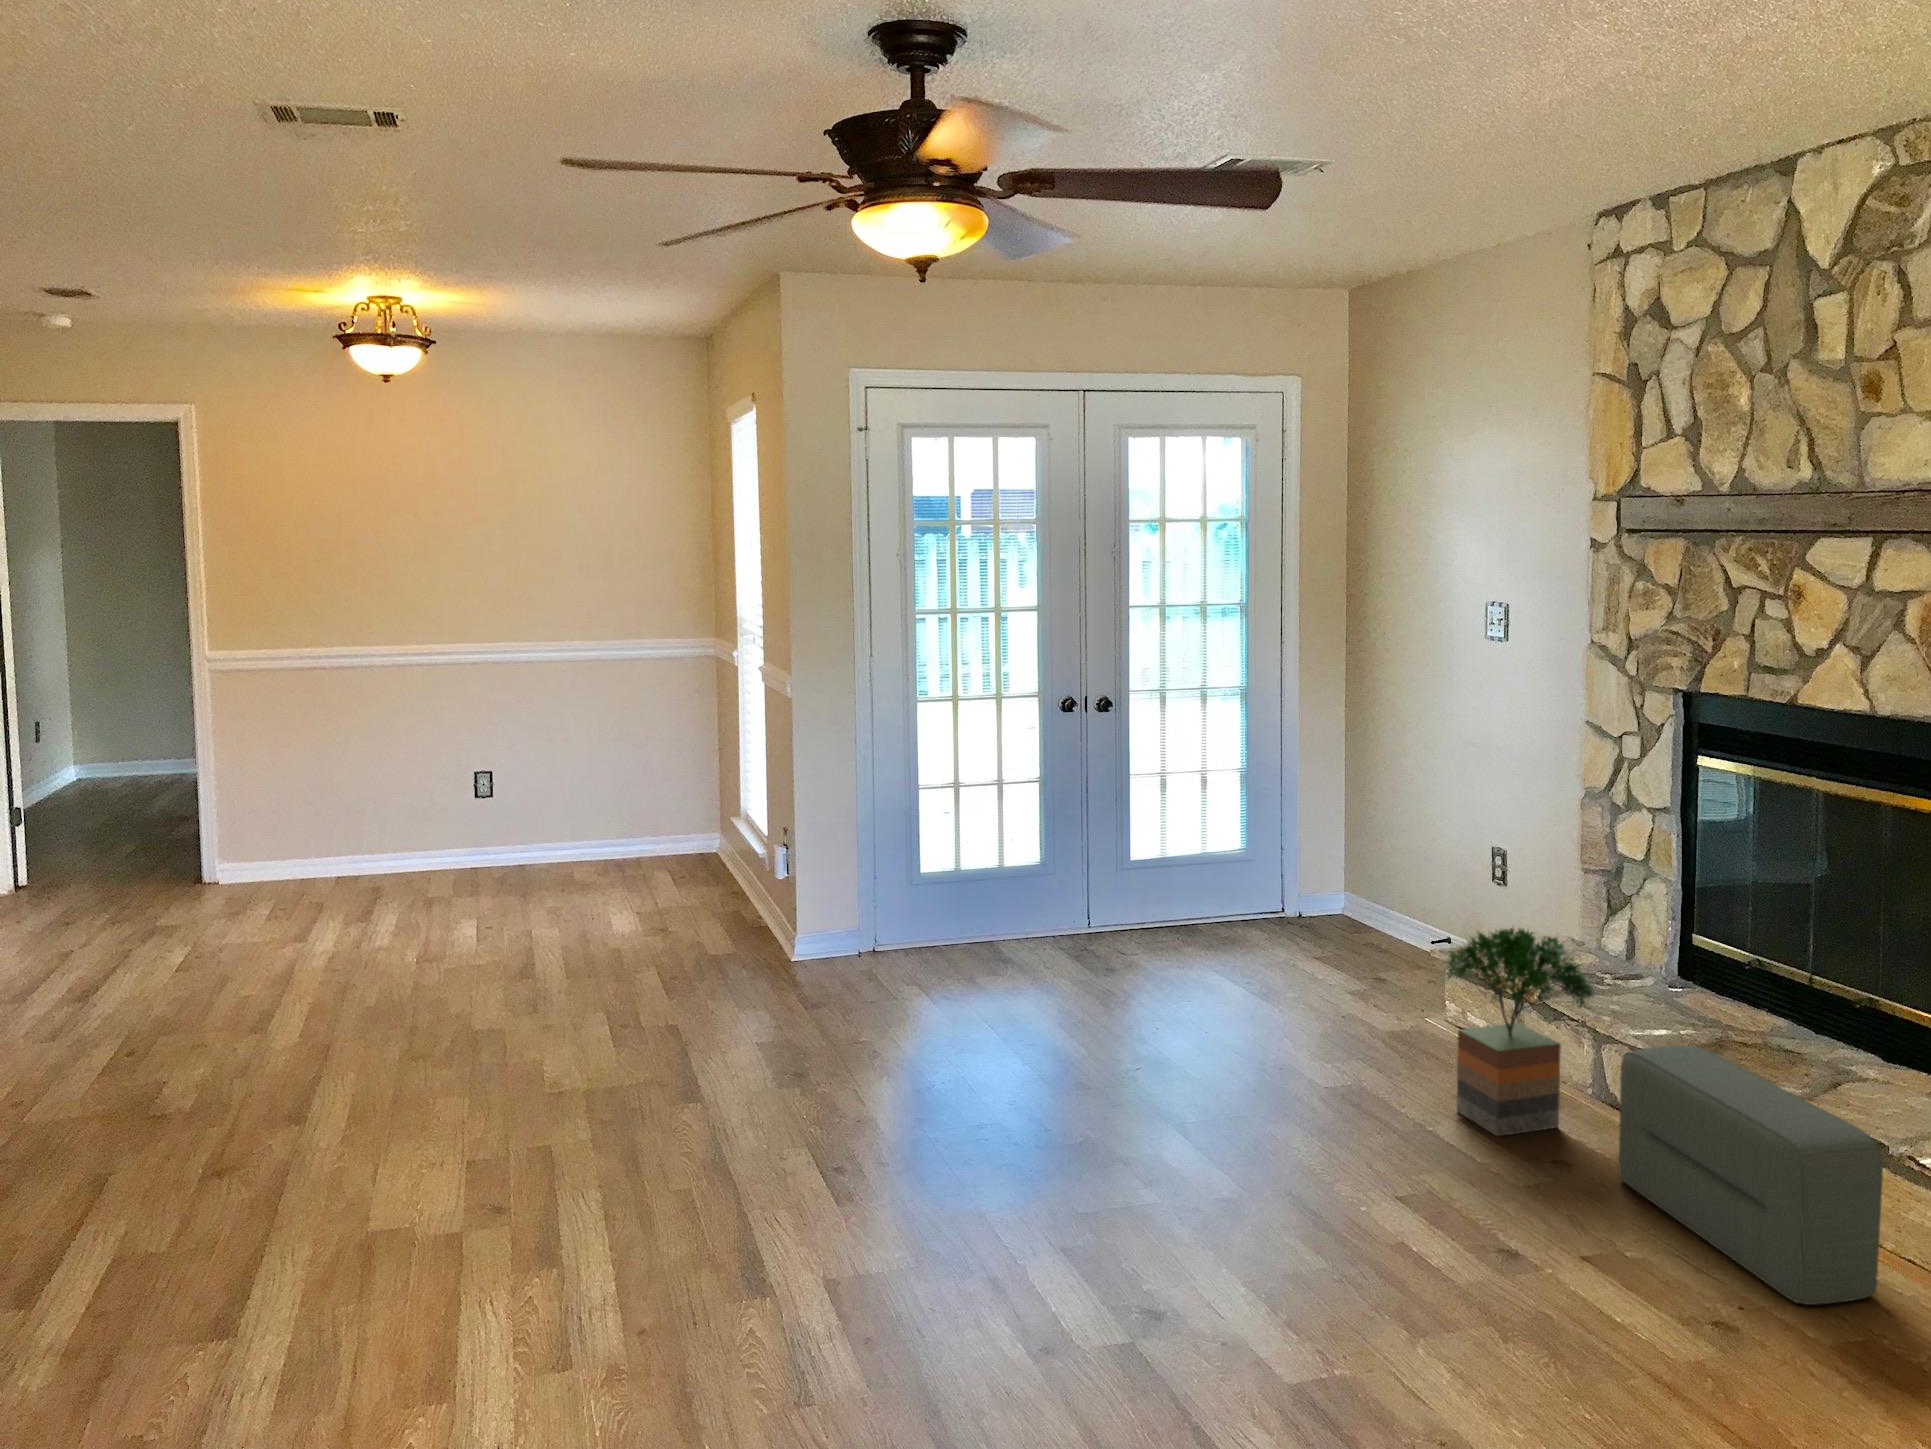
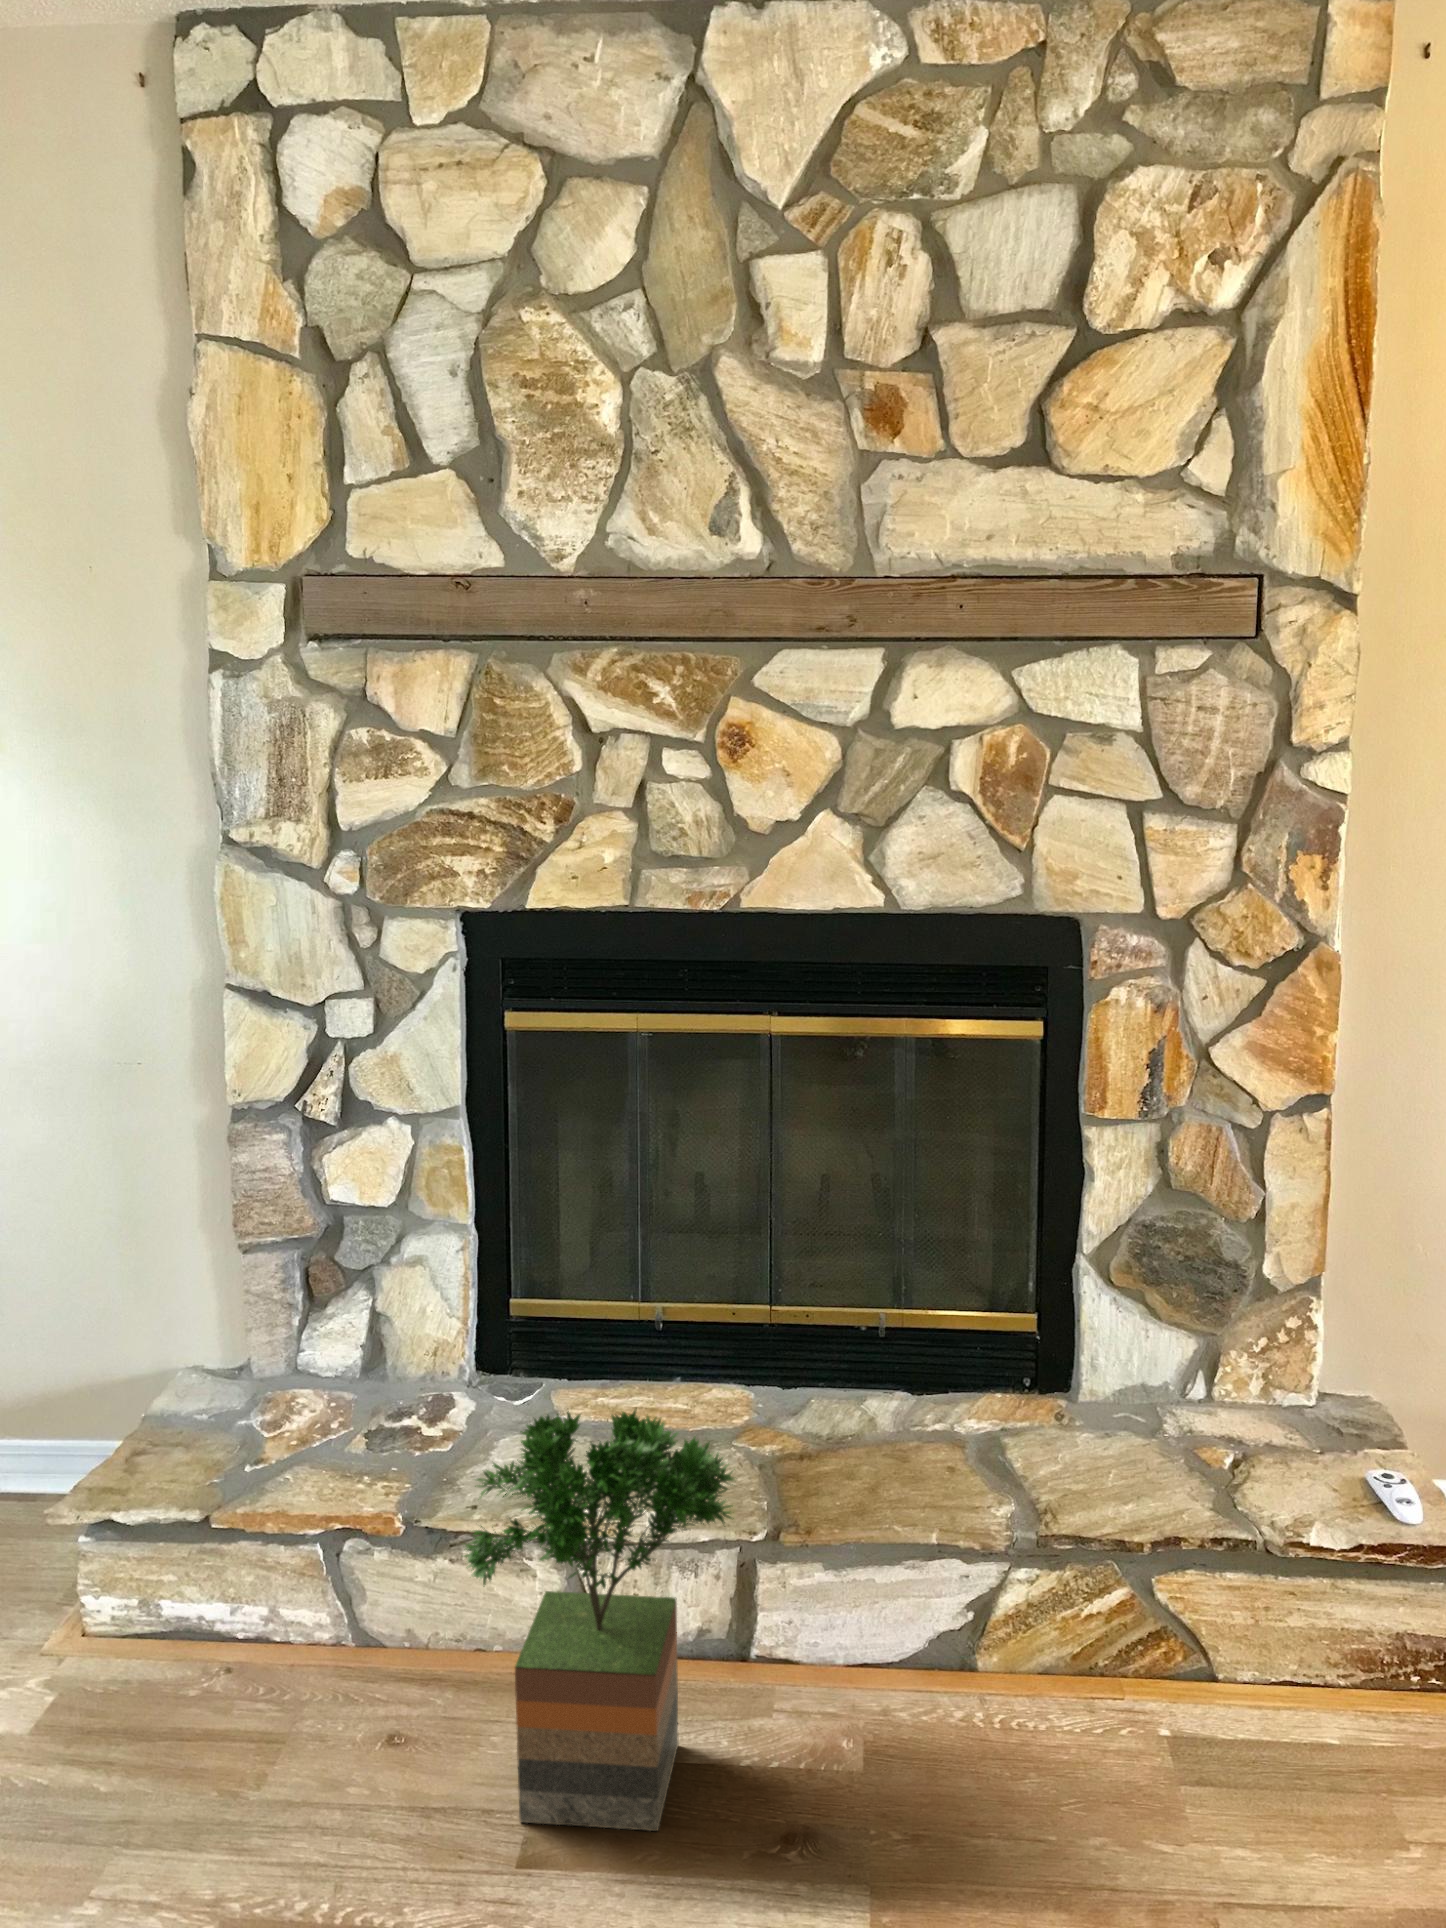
pouf: present [1619,1045,1883,1305] -> none [909,1507,1425,1850]

